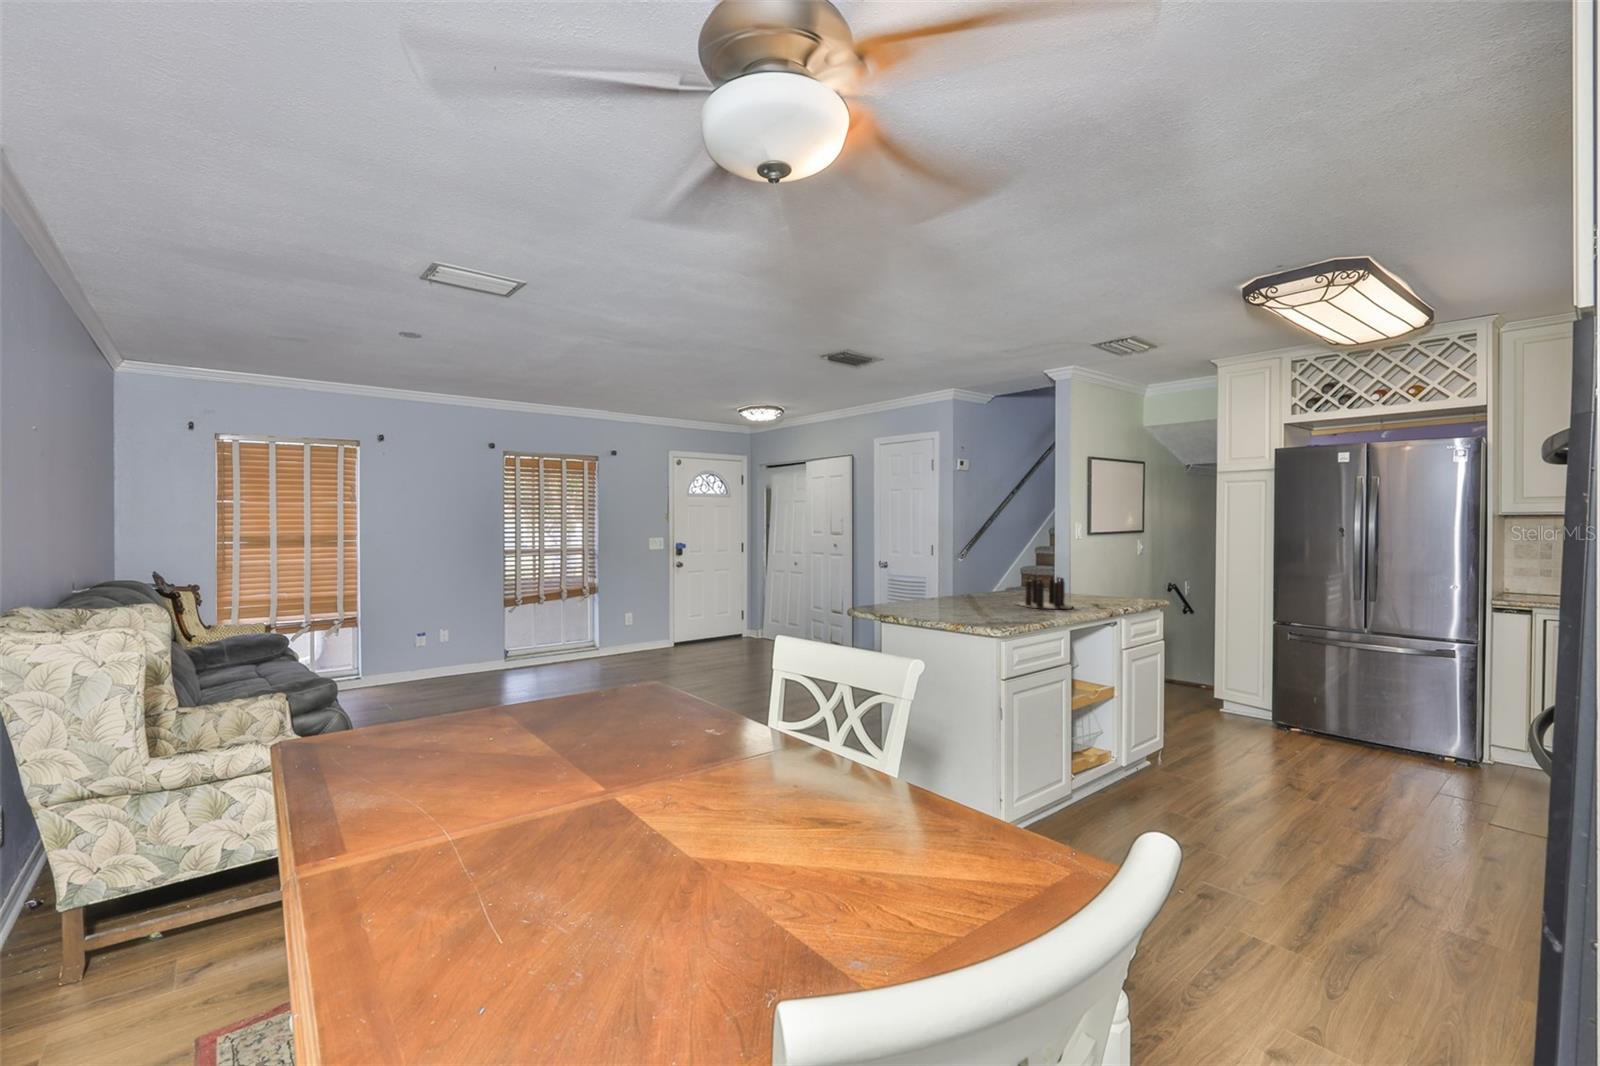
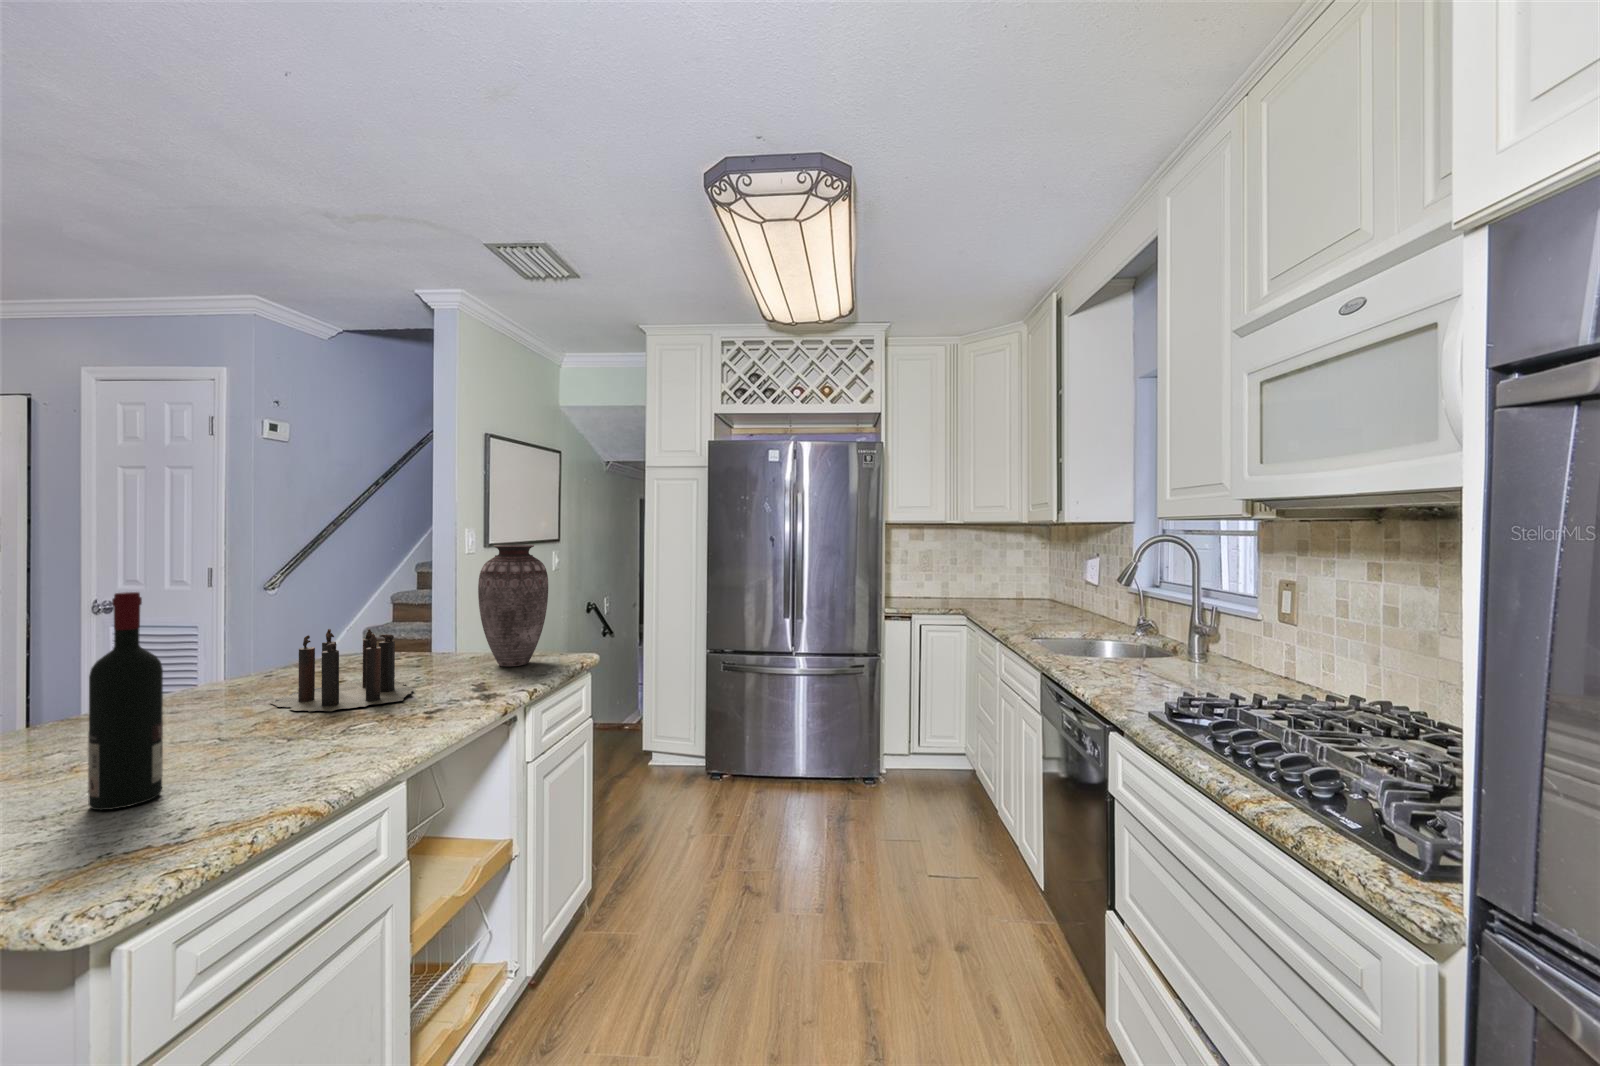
vase: none [1101,534,1142,603] -> present [478,545,548,666]
wine bottle: none [990,549,1008,621] -> present [88,592,163,810]

